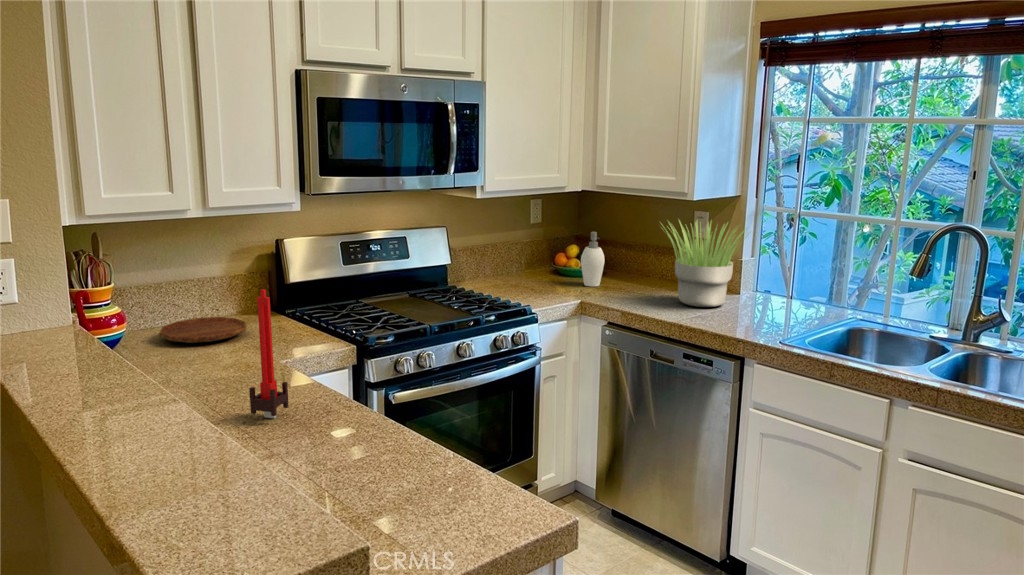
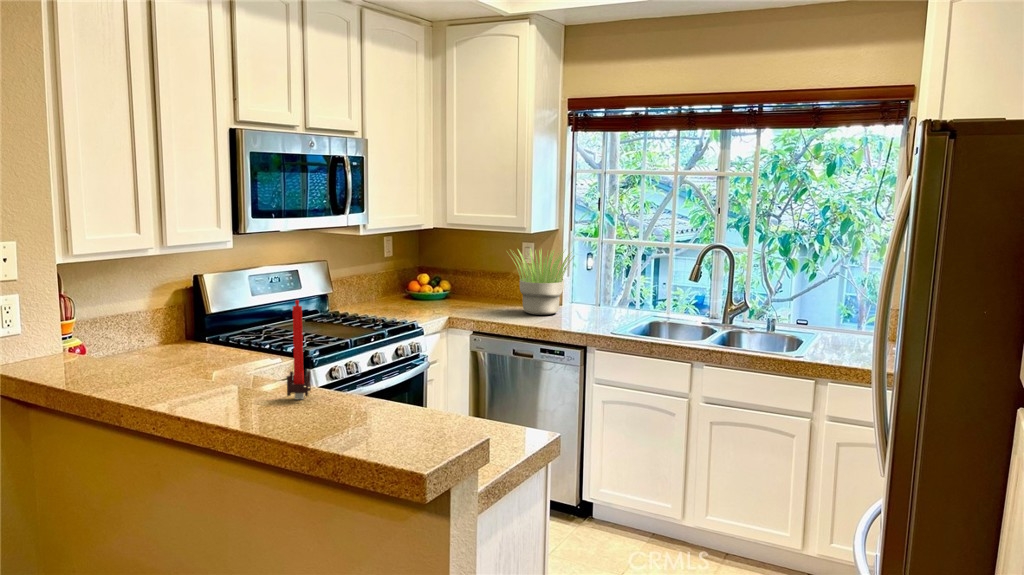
soap dispenser: present [581,232,605,287] -> none [437,261,457,306]
tray: present [159,317,247,343] -> none [114,344,195,364]

